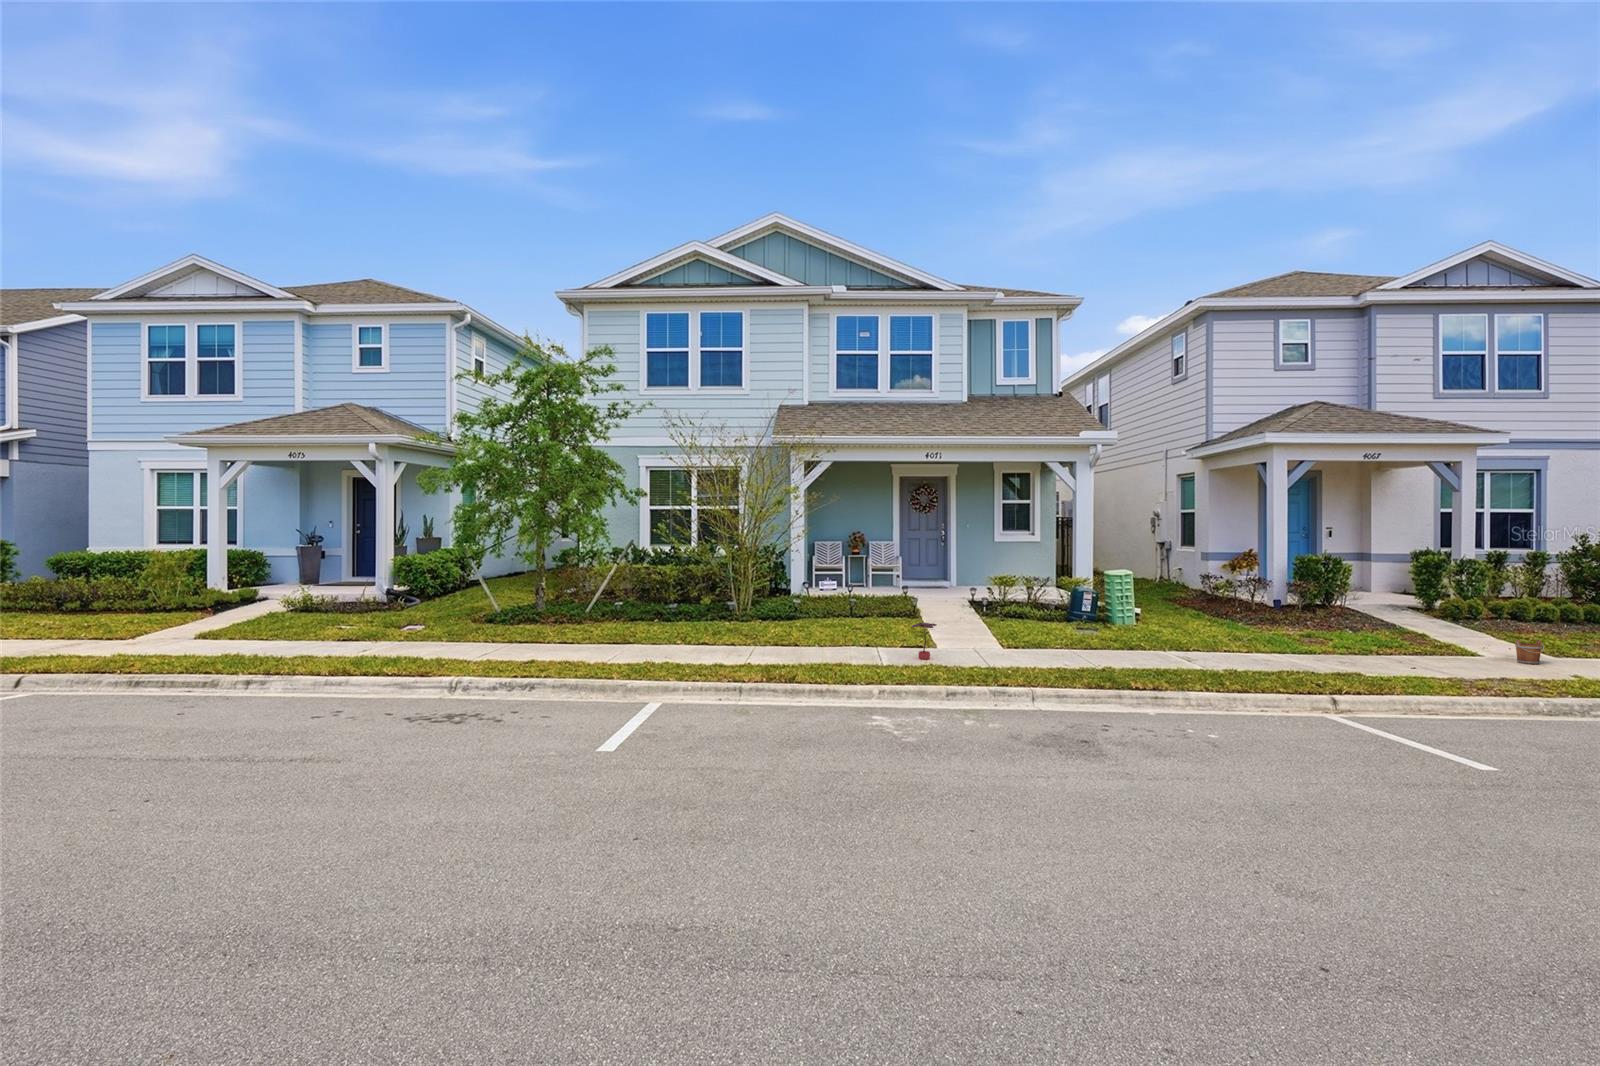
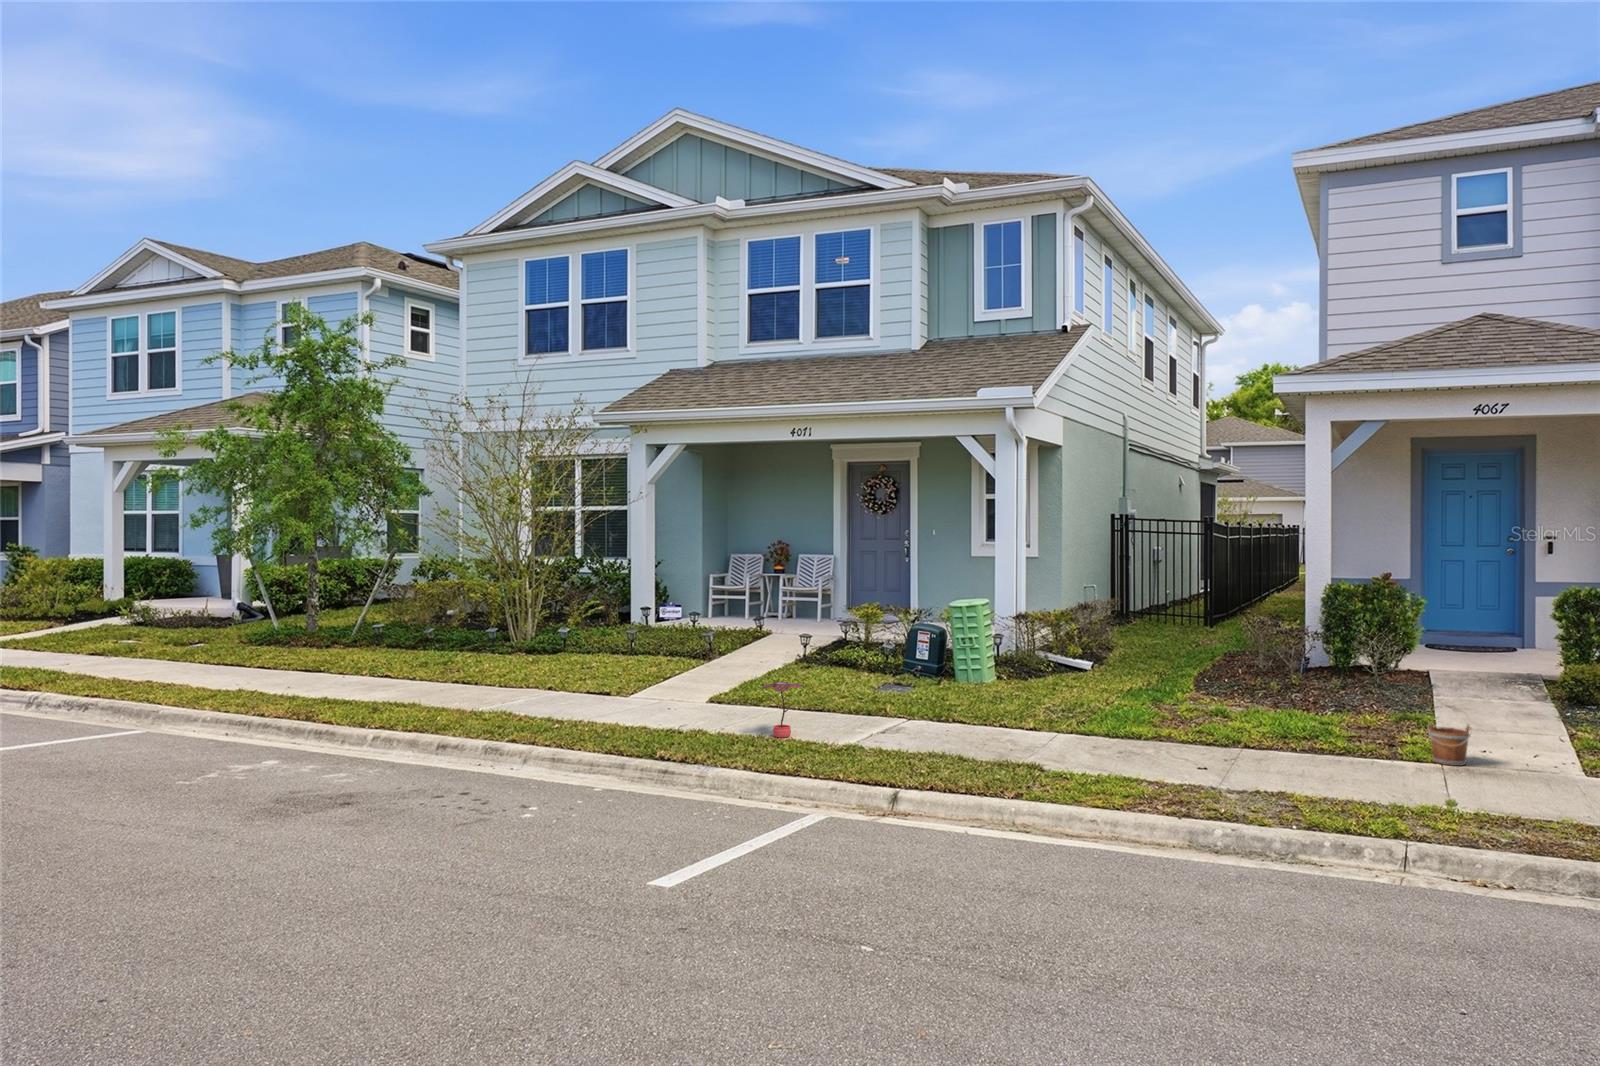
potted plant: present [912,623,937,659] -> present [761,682,803,738]

